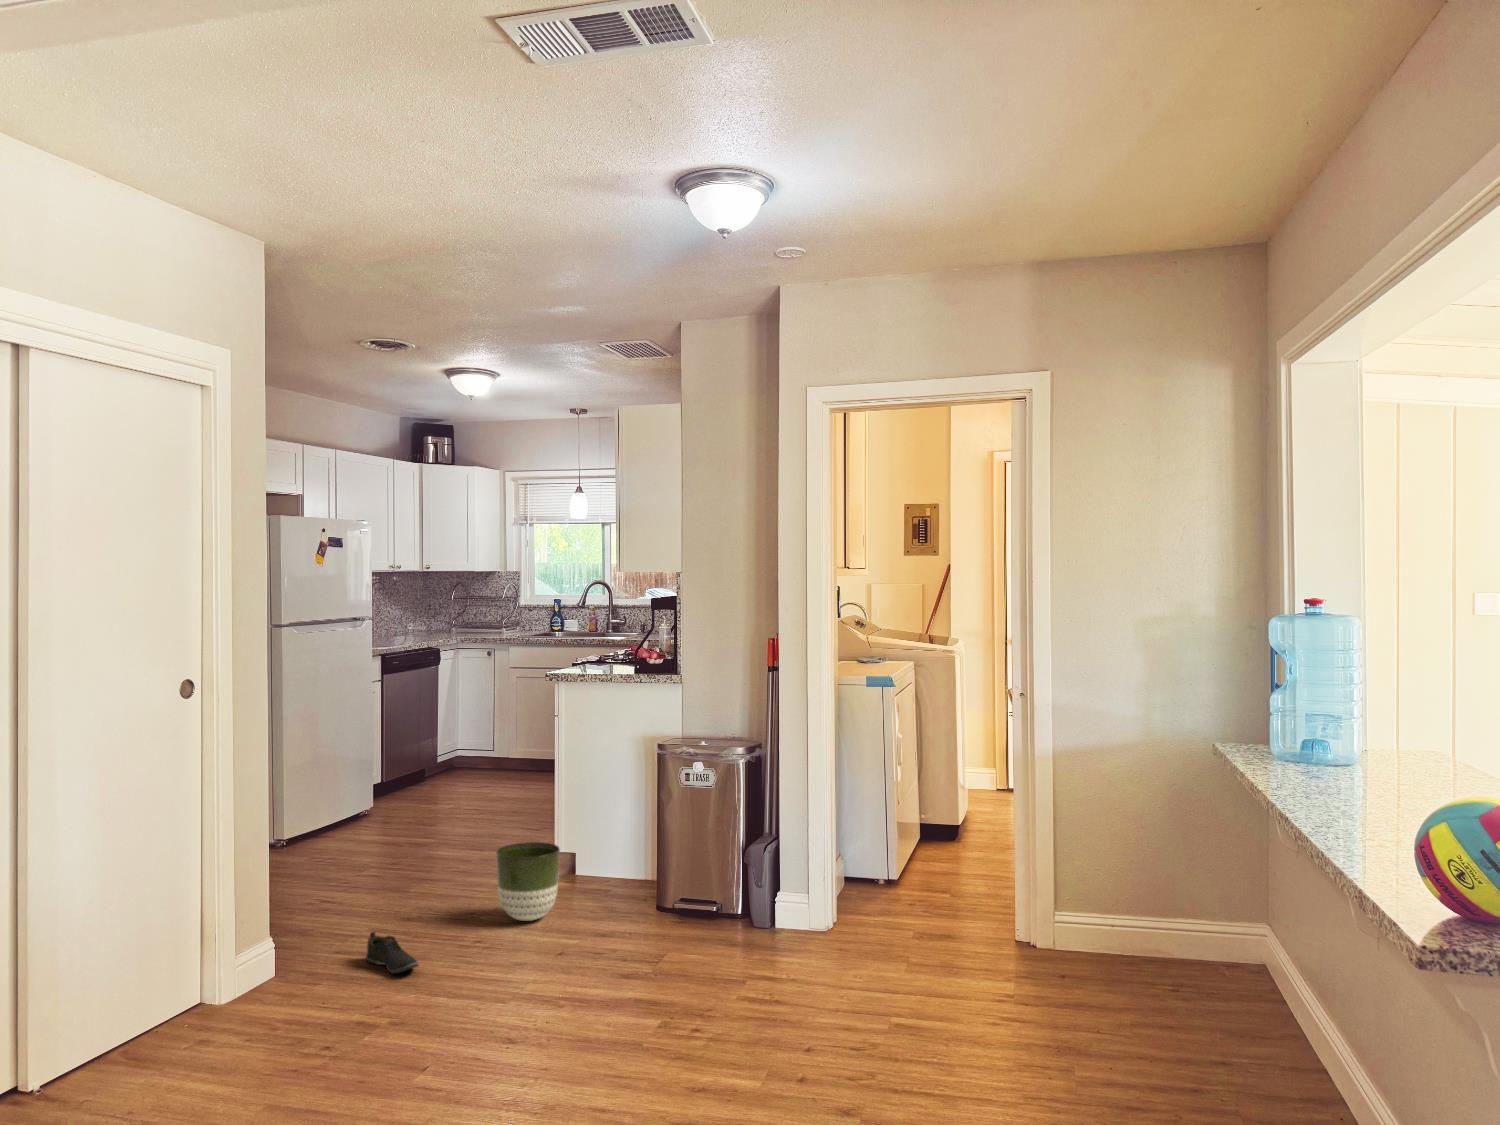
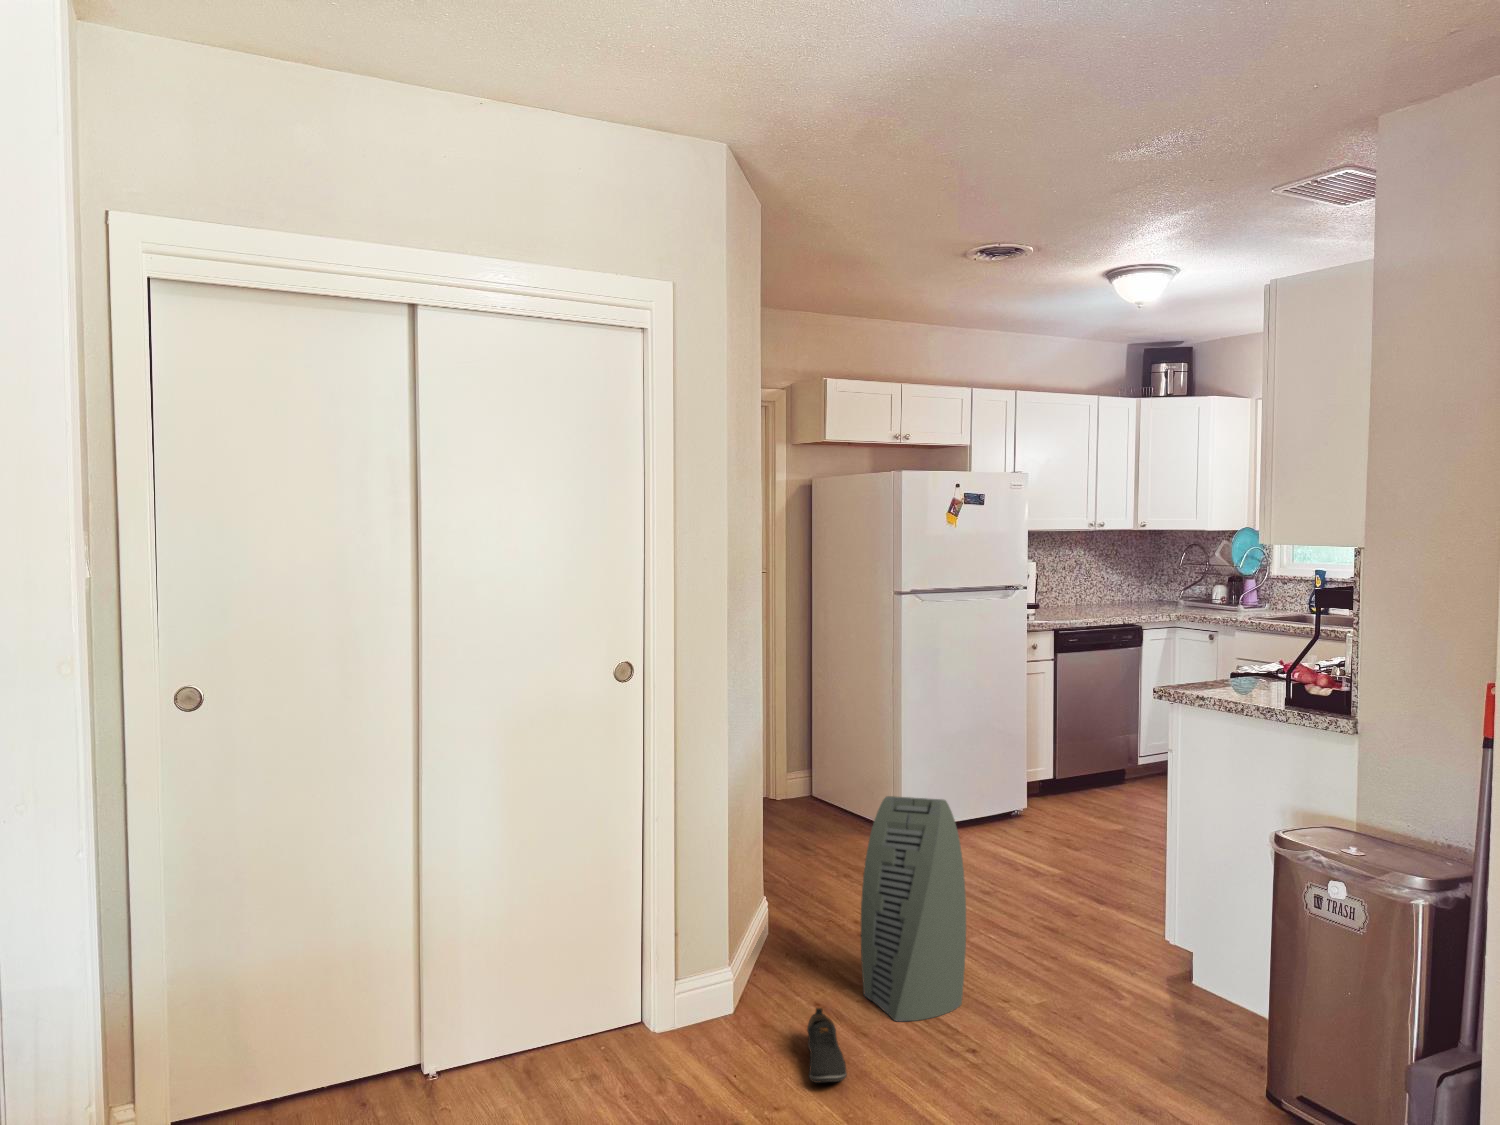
air purifier: none [373,766,448,935] -> present [861,796,966,1021]
planter: present [496,842,560,921] -> none [1011,931,1106,1055]

